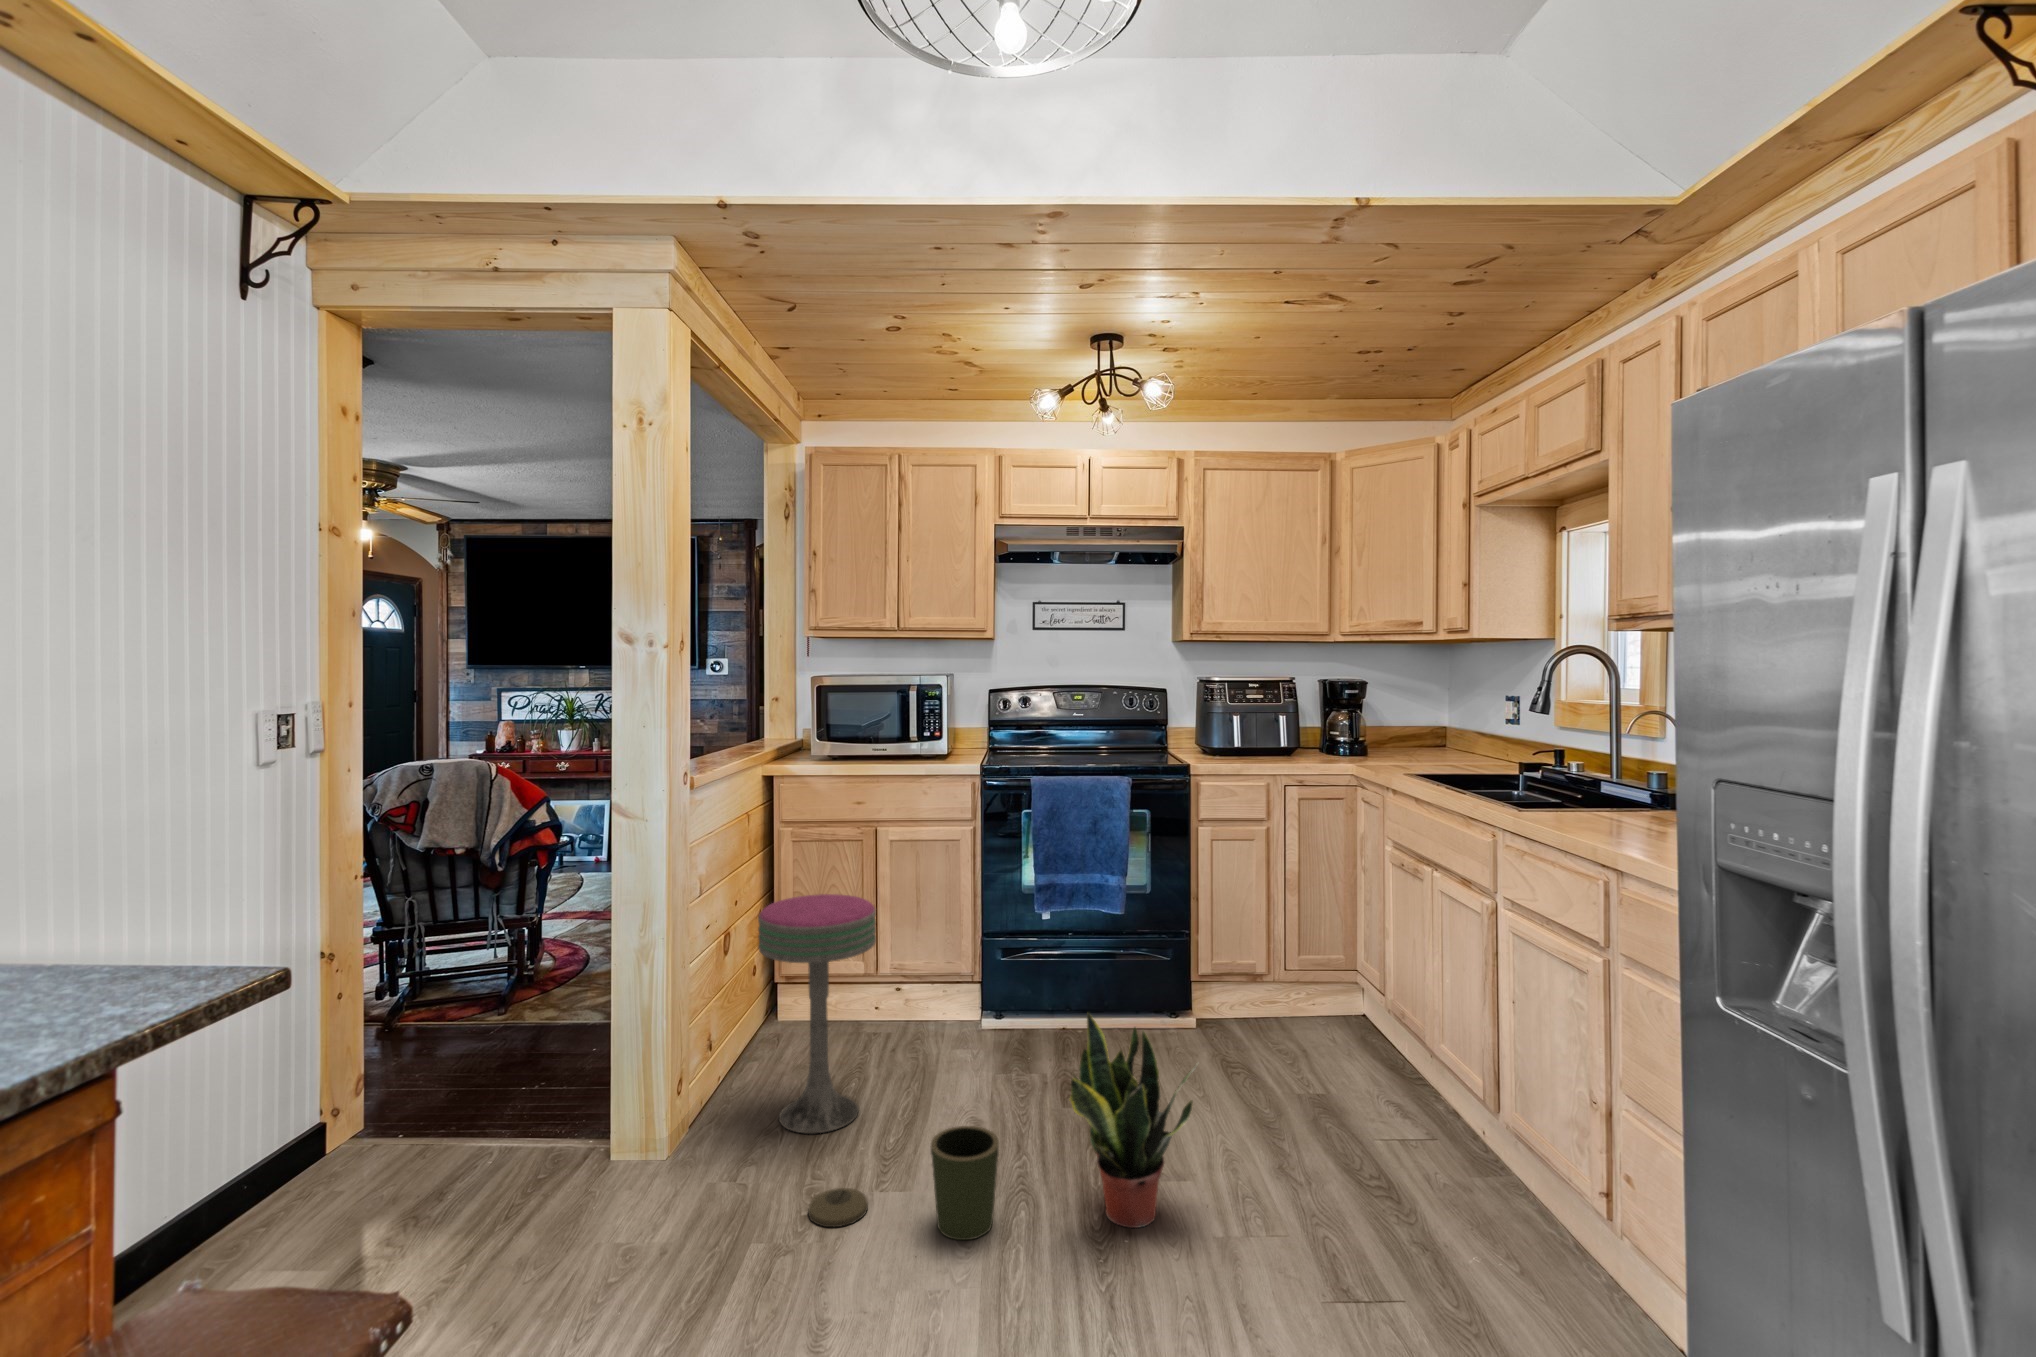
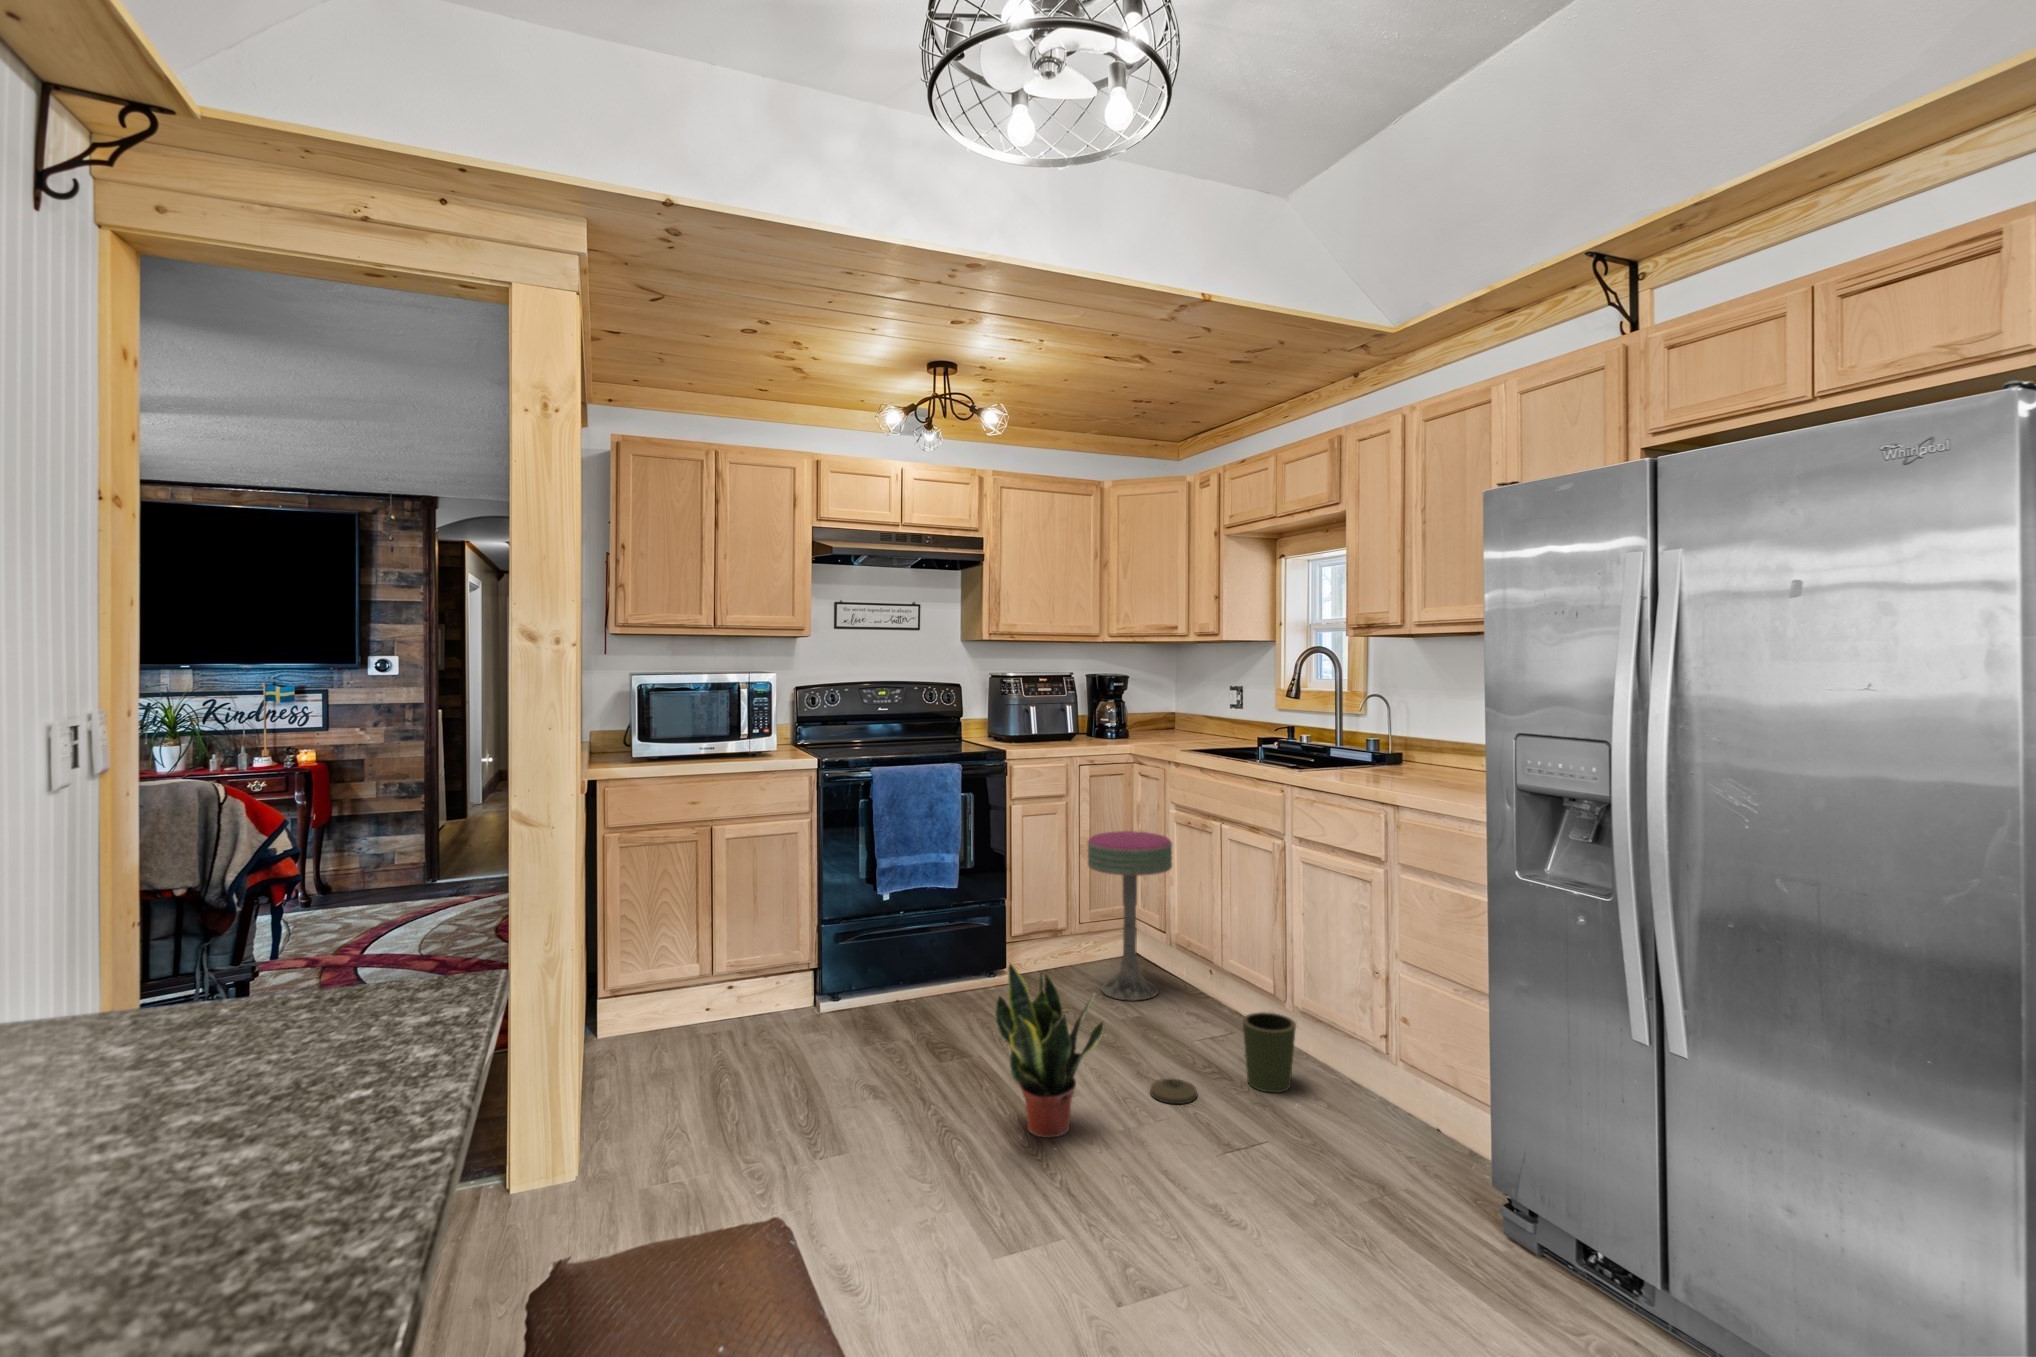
bar stool: present [758,894,876,1134] -> present [1088,831,1172,1001]
trash can: present [808,1126,999,1240] -> present [1150,1012,1296,1104]

